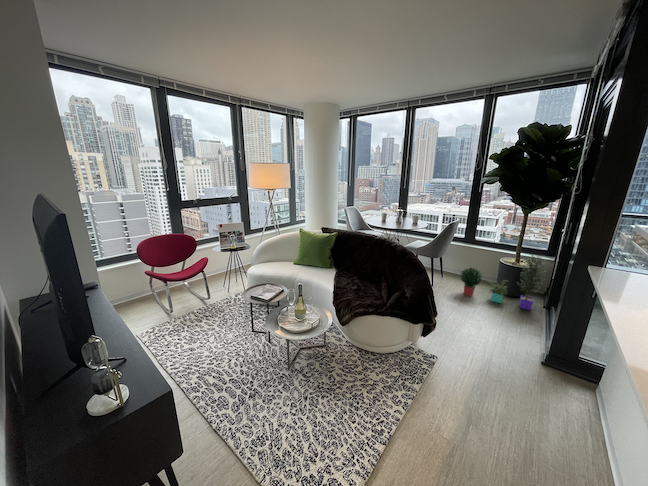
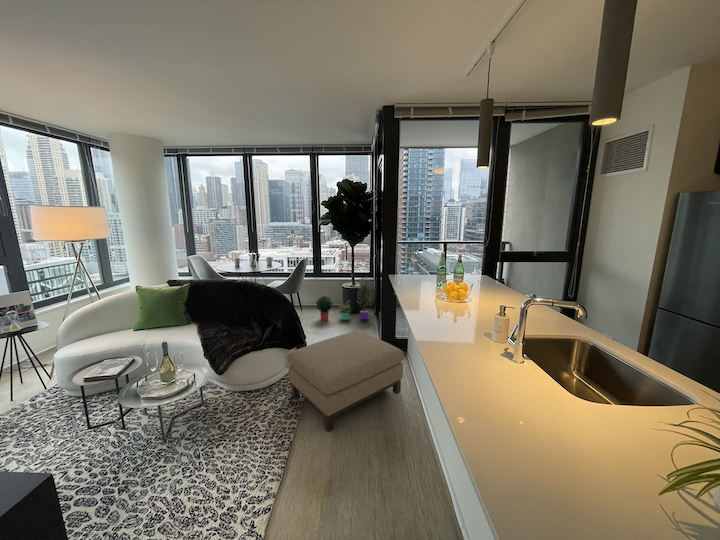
ottoman: none [407,328,593,450] -> present [287,330,404,432]

